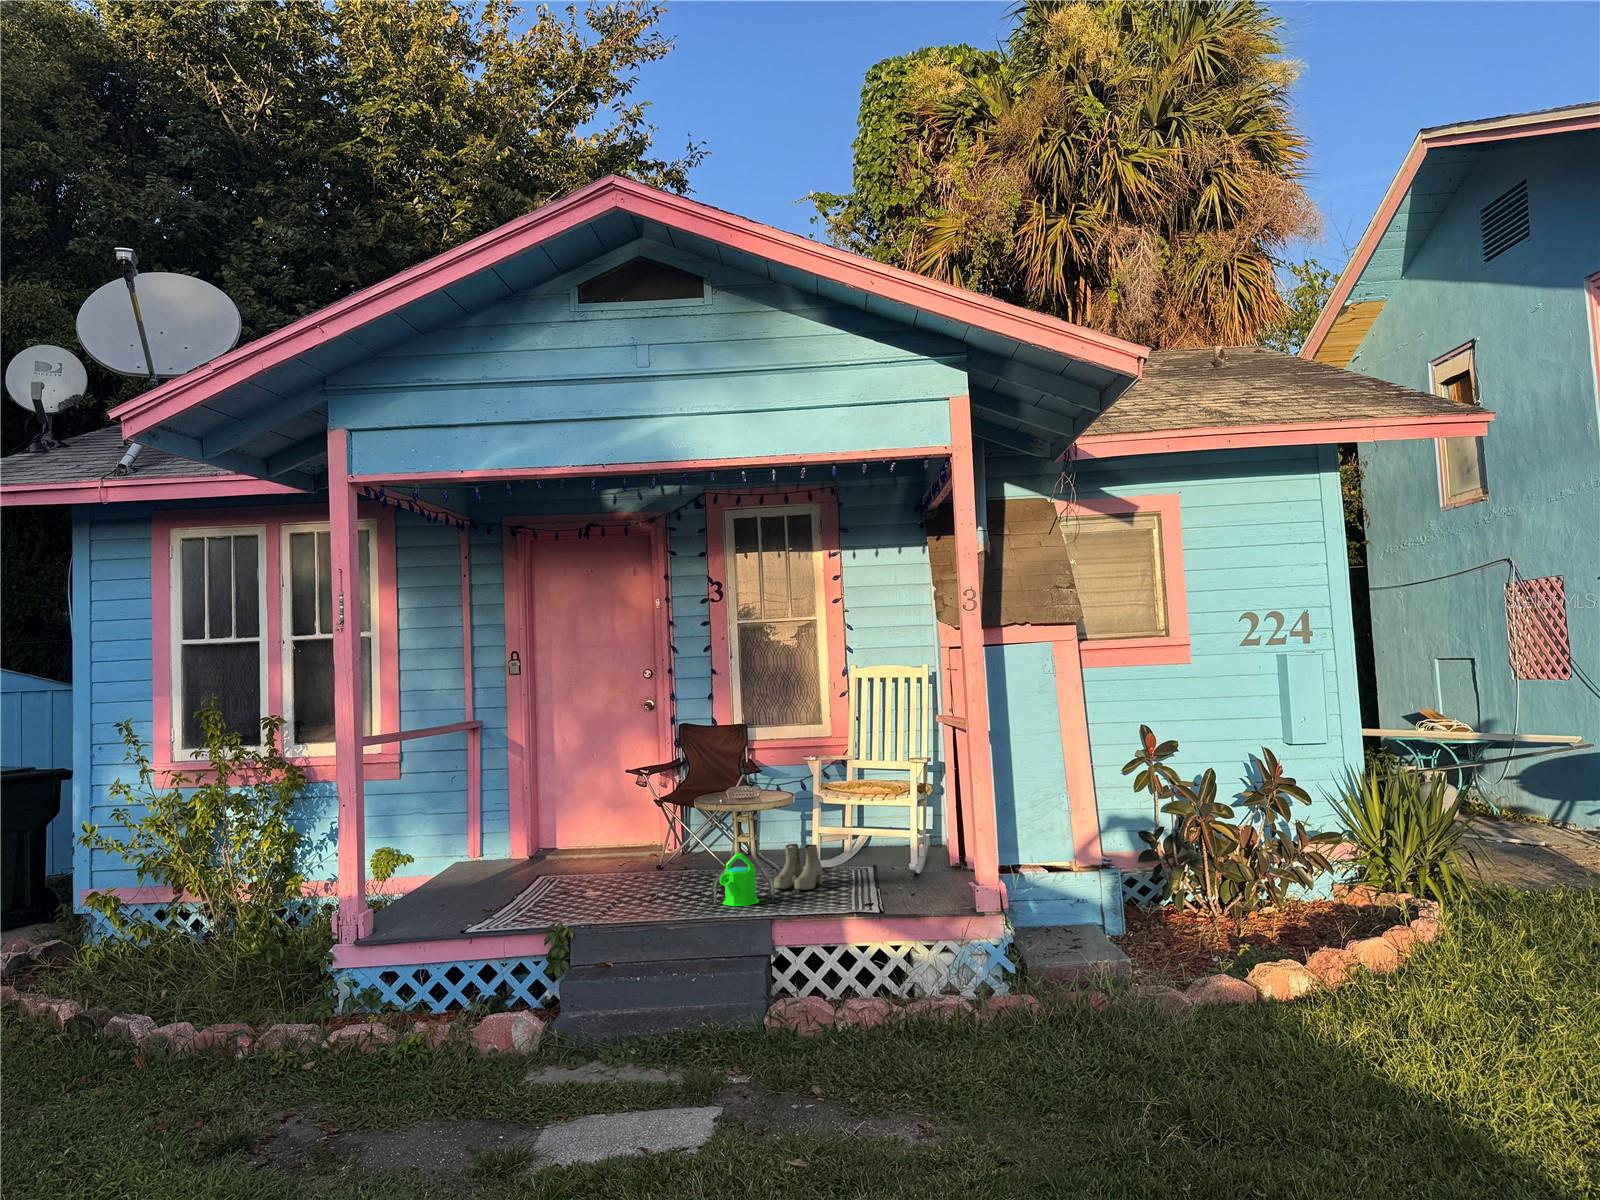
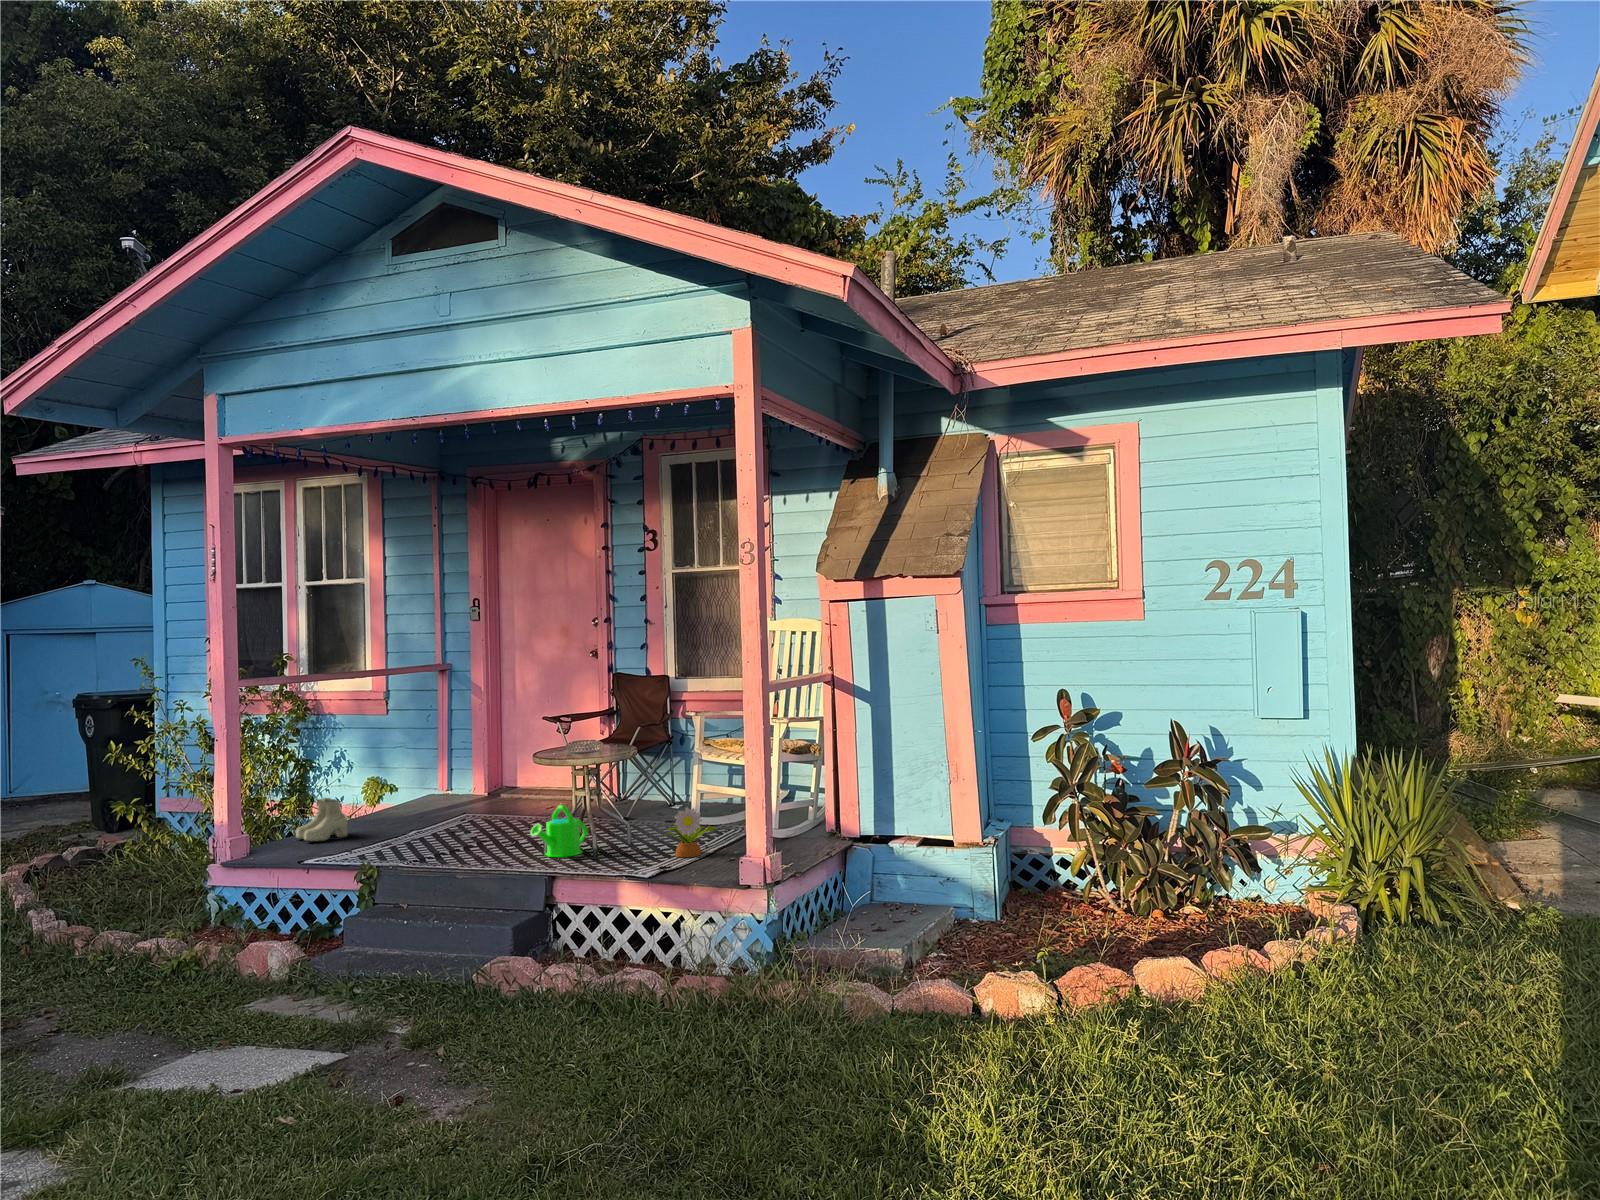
boots: present [774,844,822,890] -> present [296,798,348,841]
decorative plant: none [846,846,895,895] -> present [663,807,715,857]

